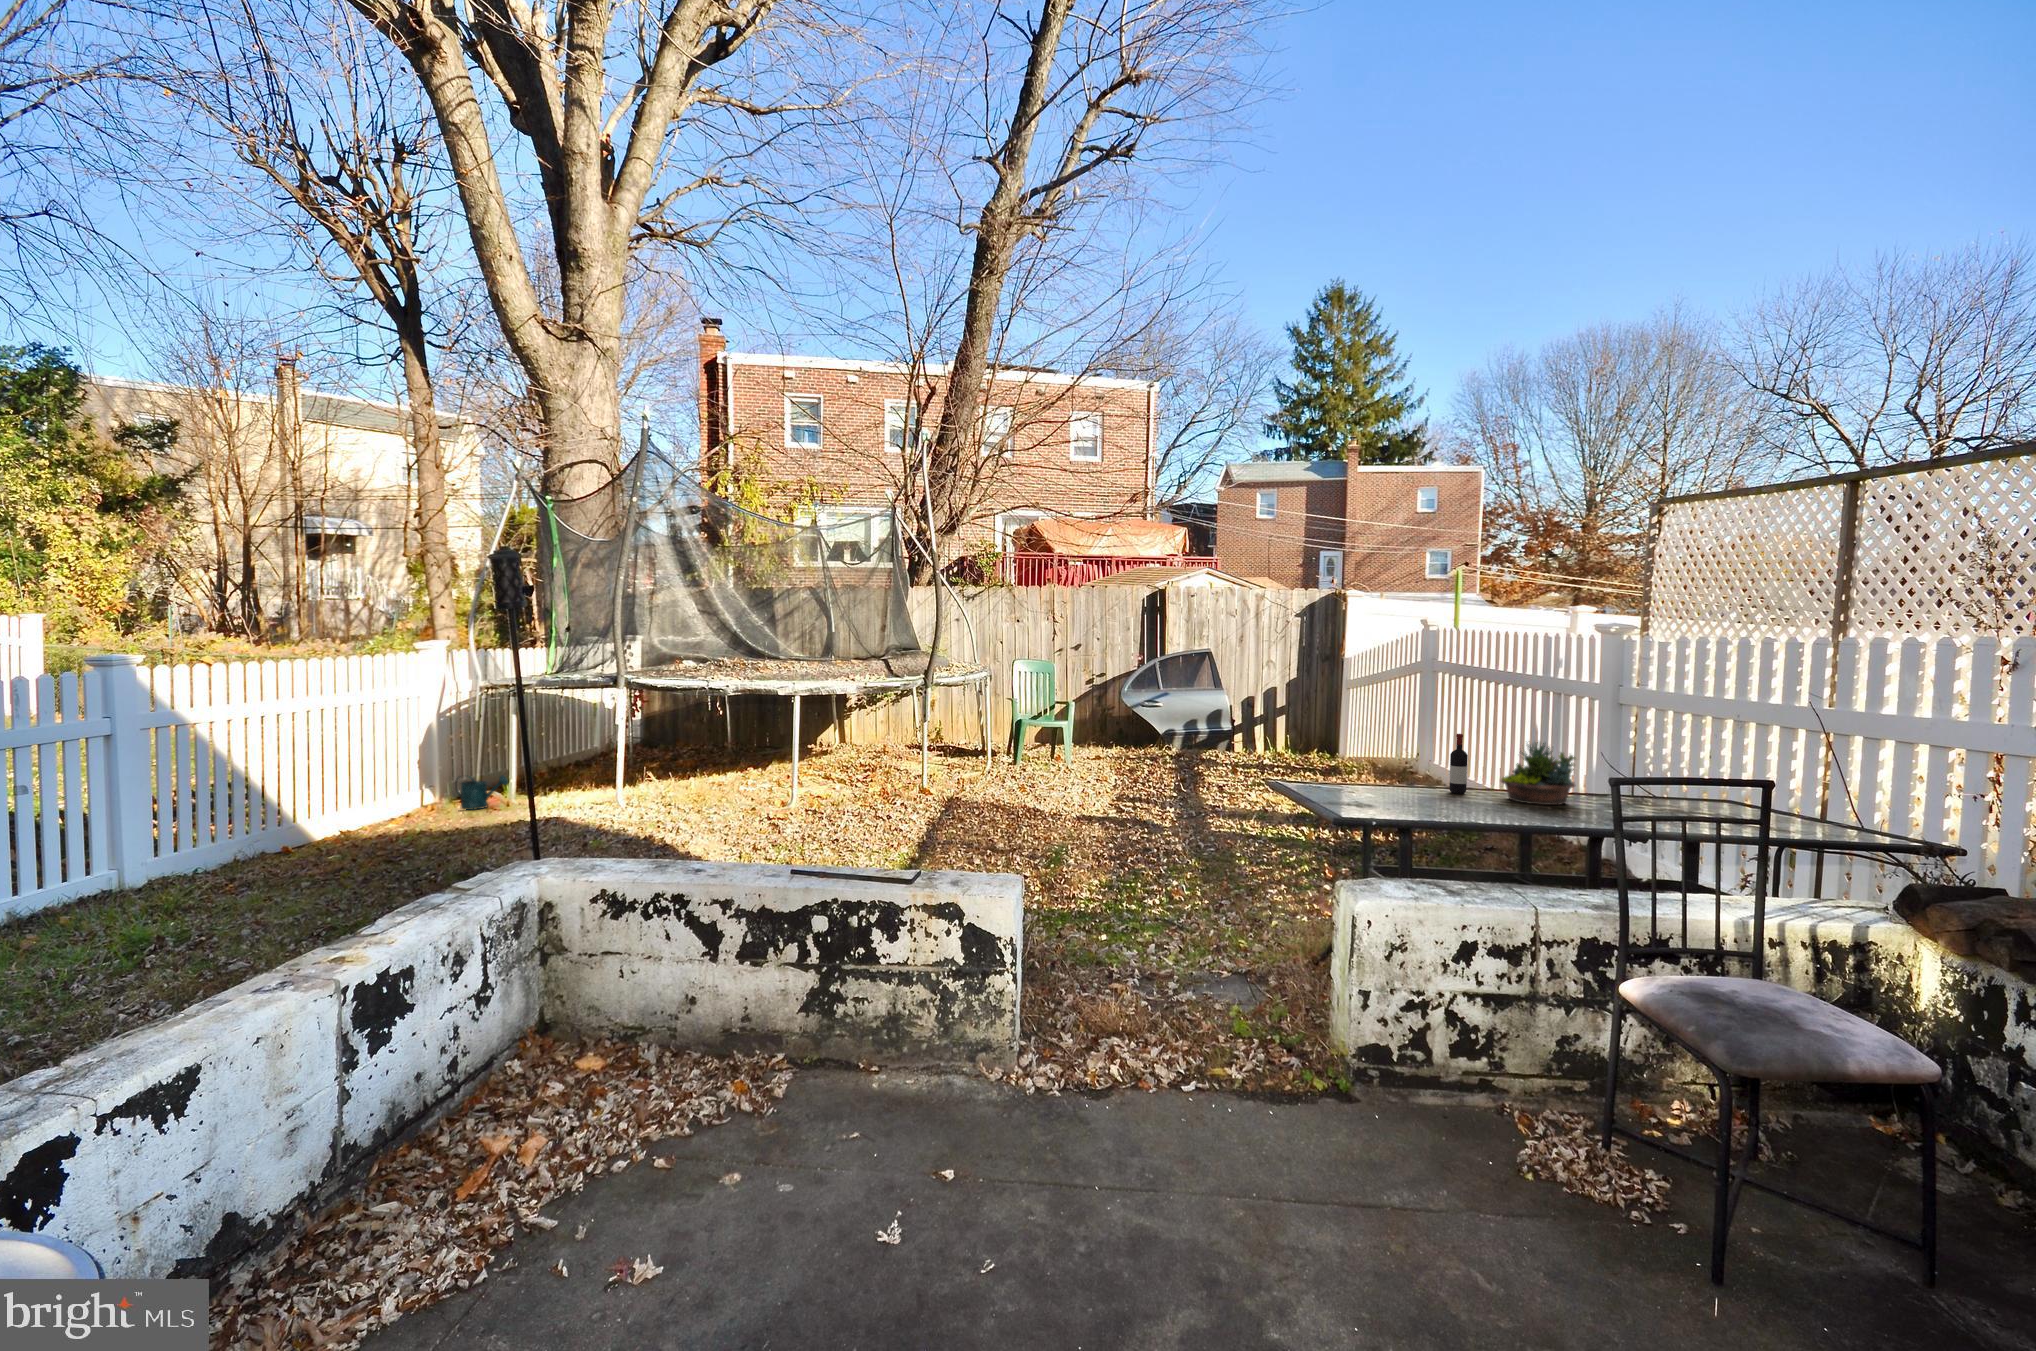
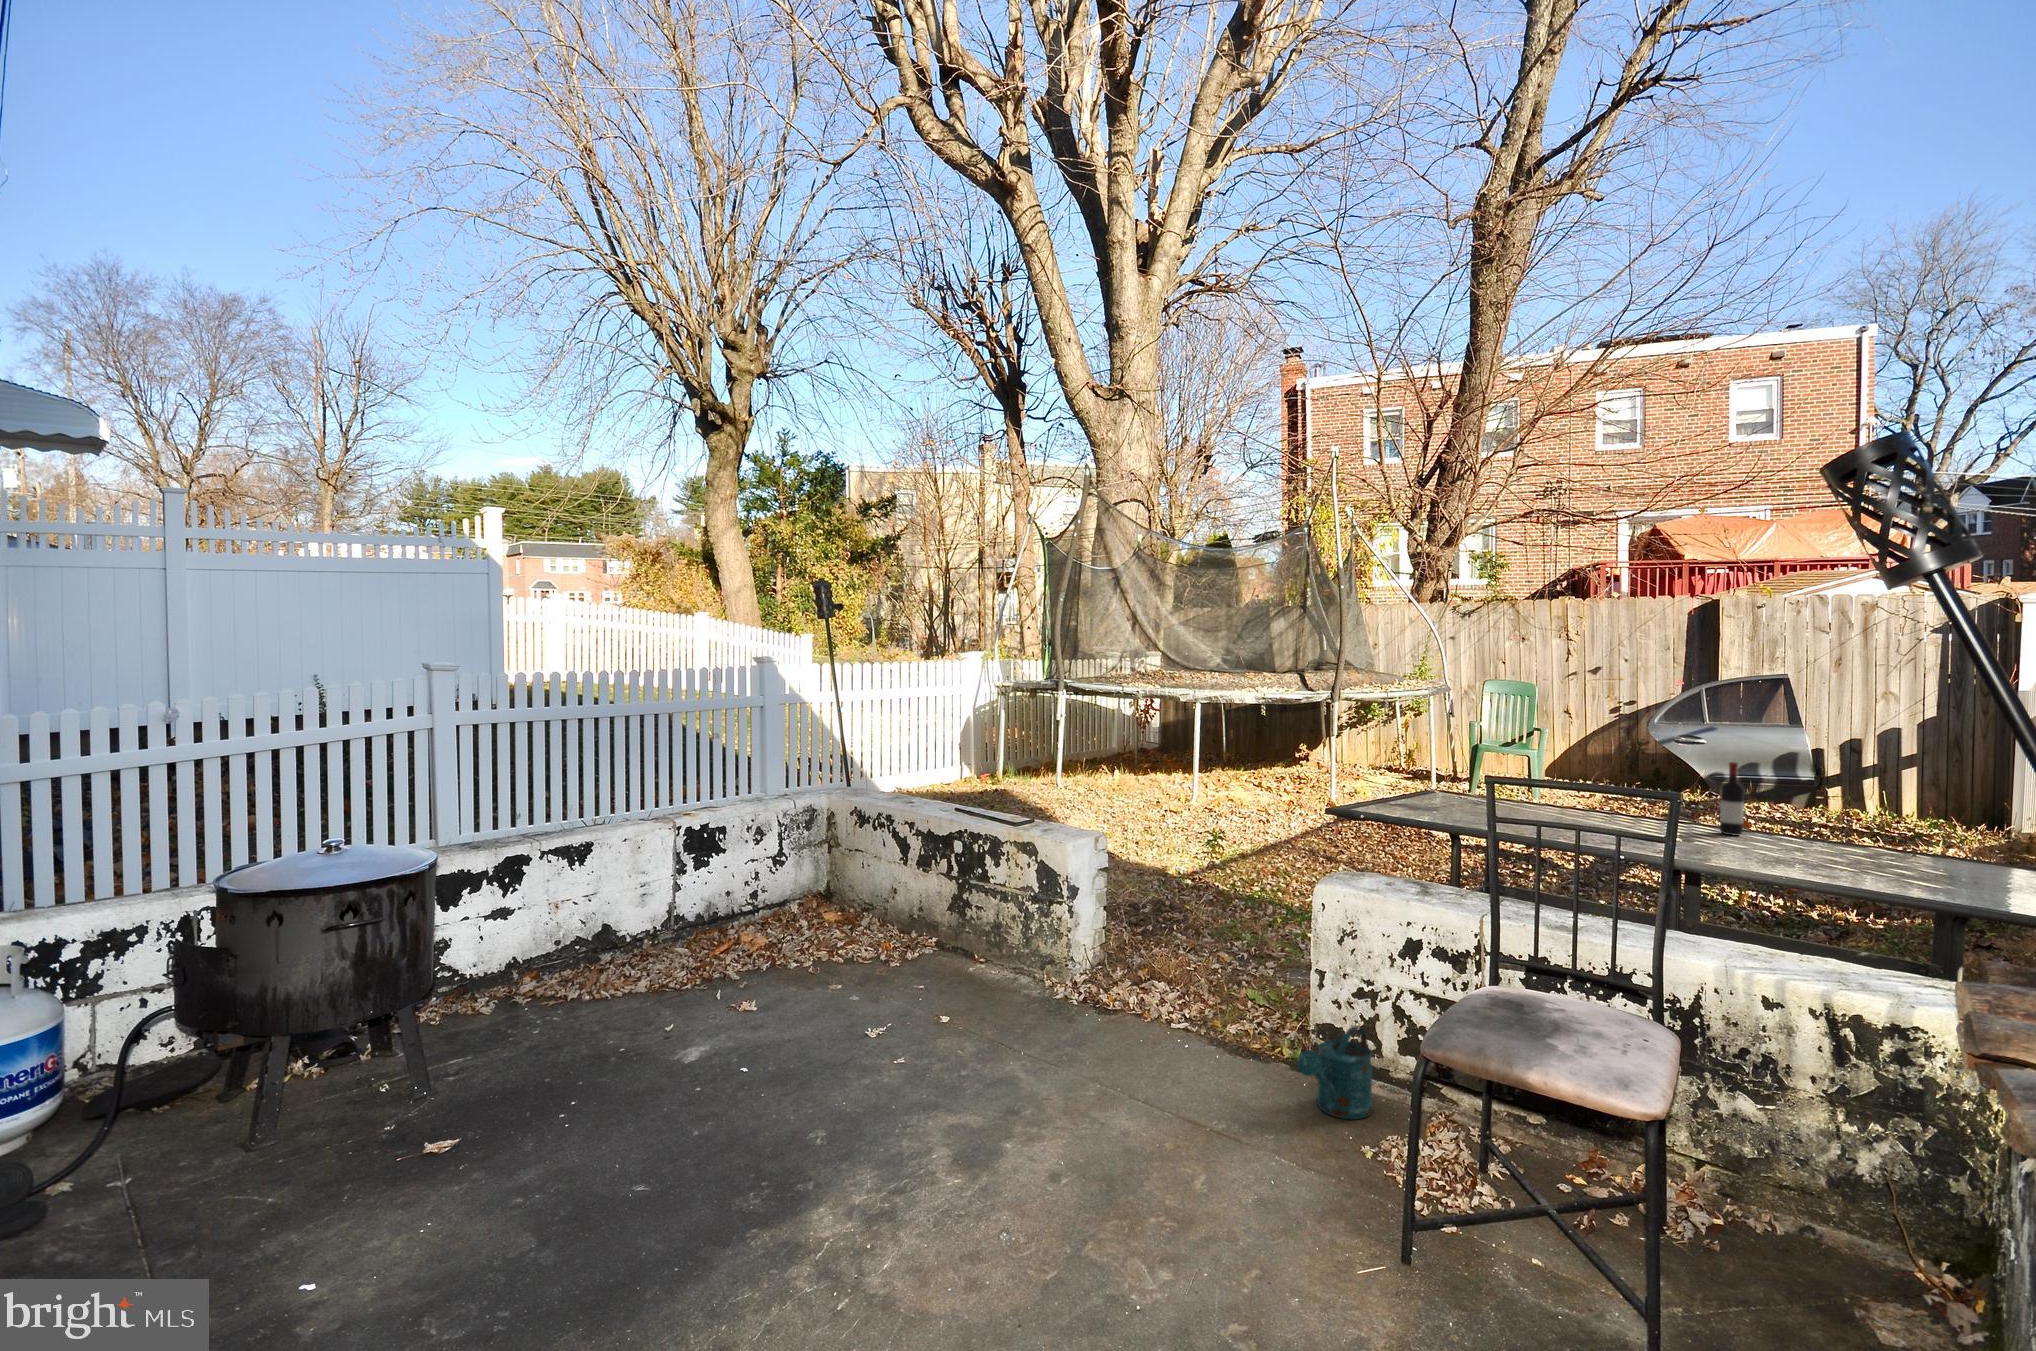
succulent planter: present [1501,742,1576,805] -> none [1765,775,1883,858]
watering can: present [455,776,508,810] -> present [1297,1026,1373,1119]

